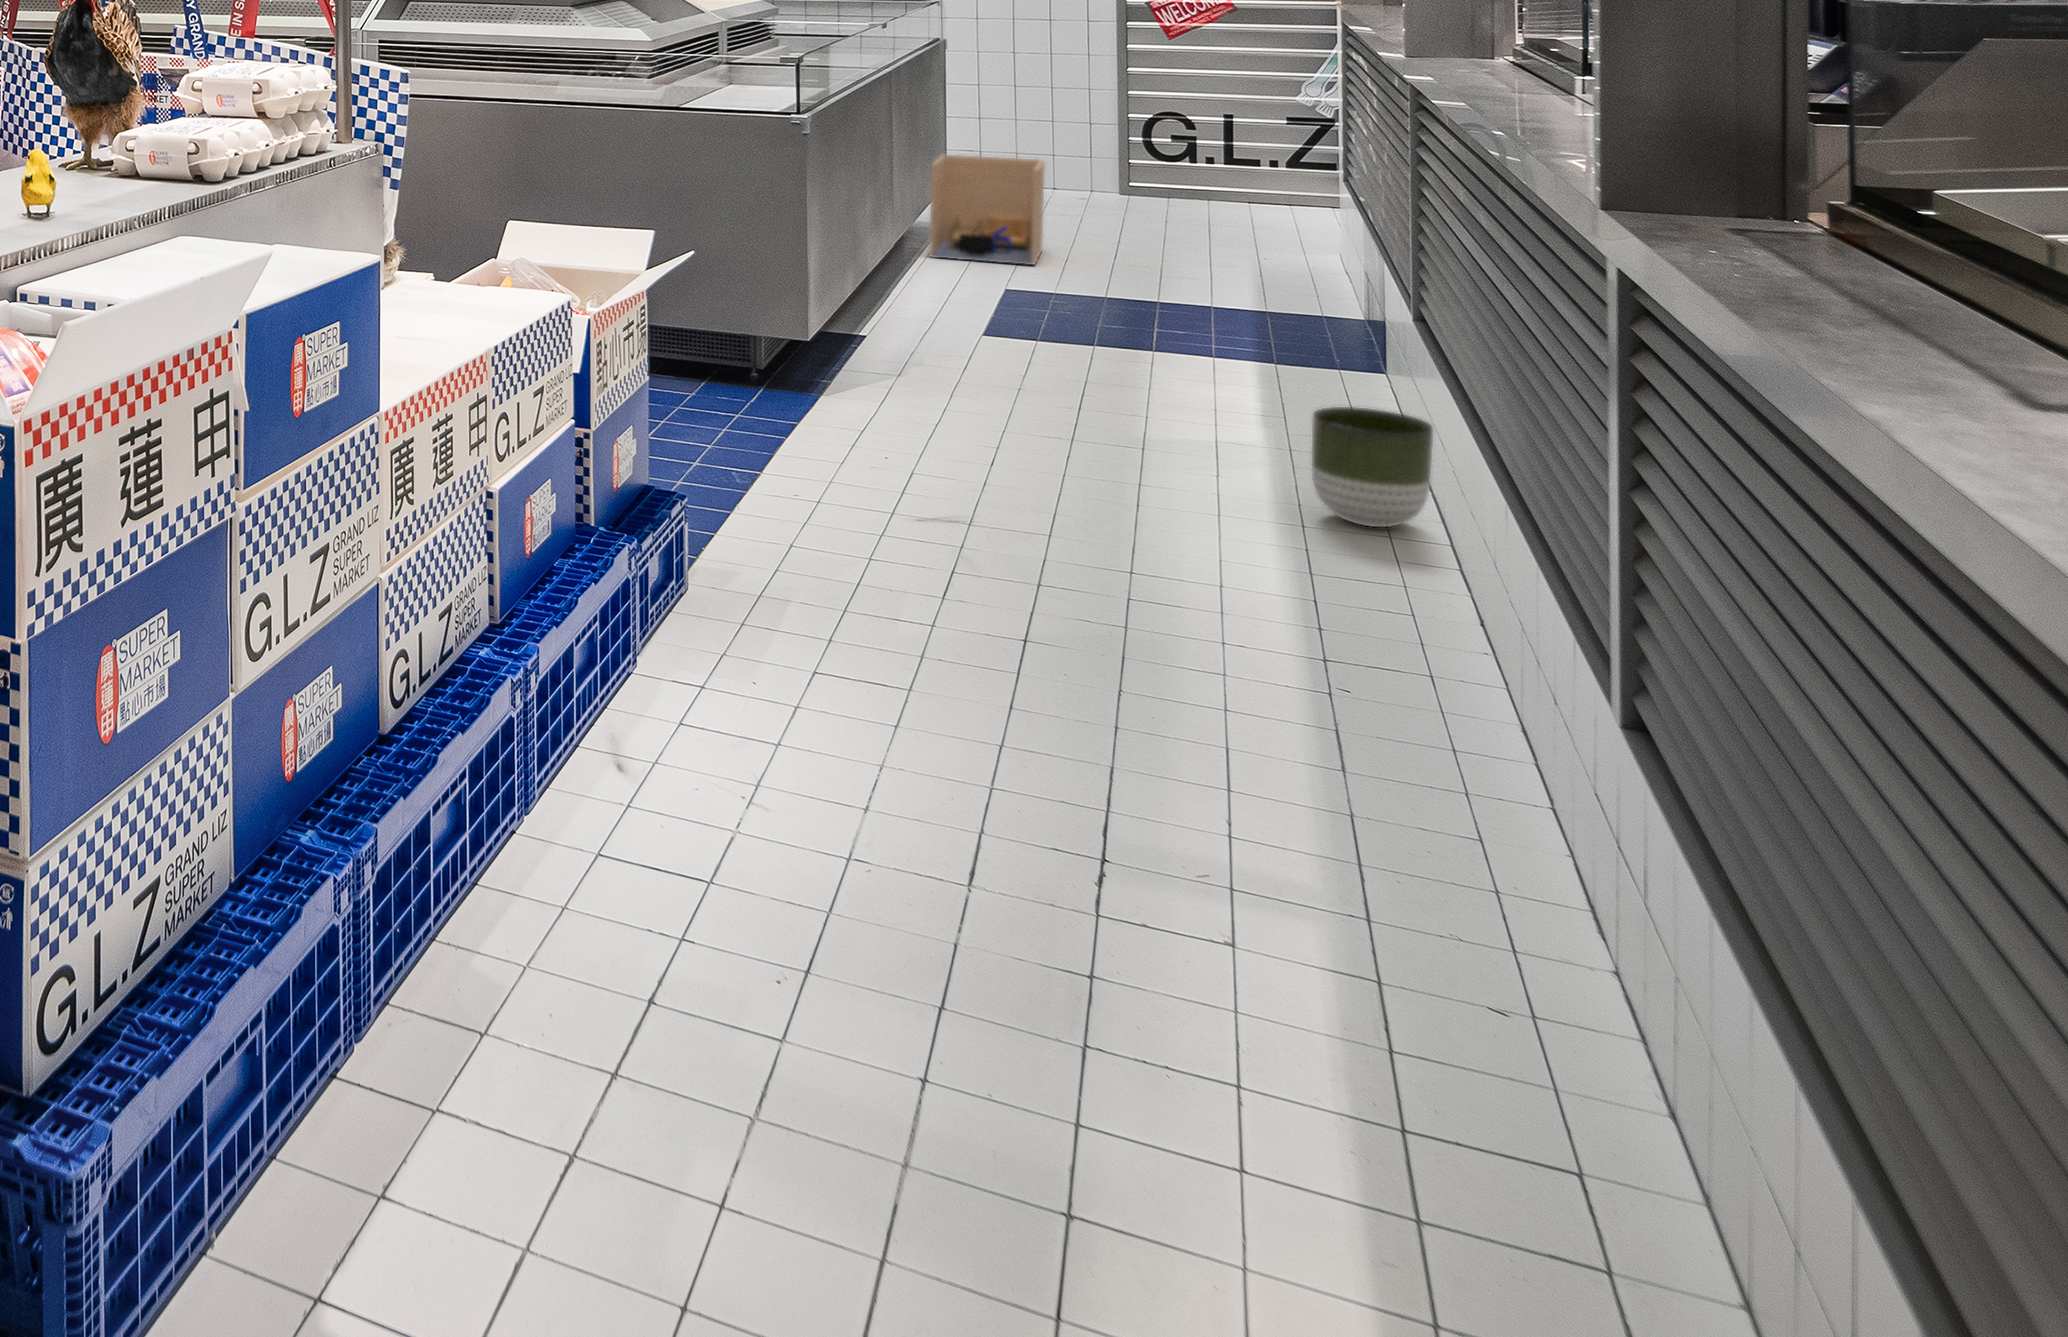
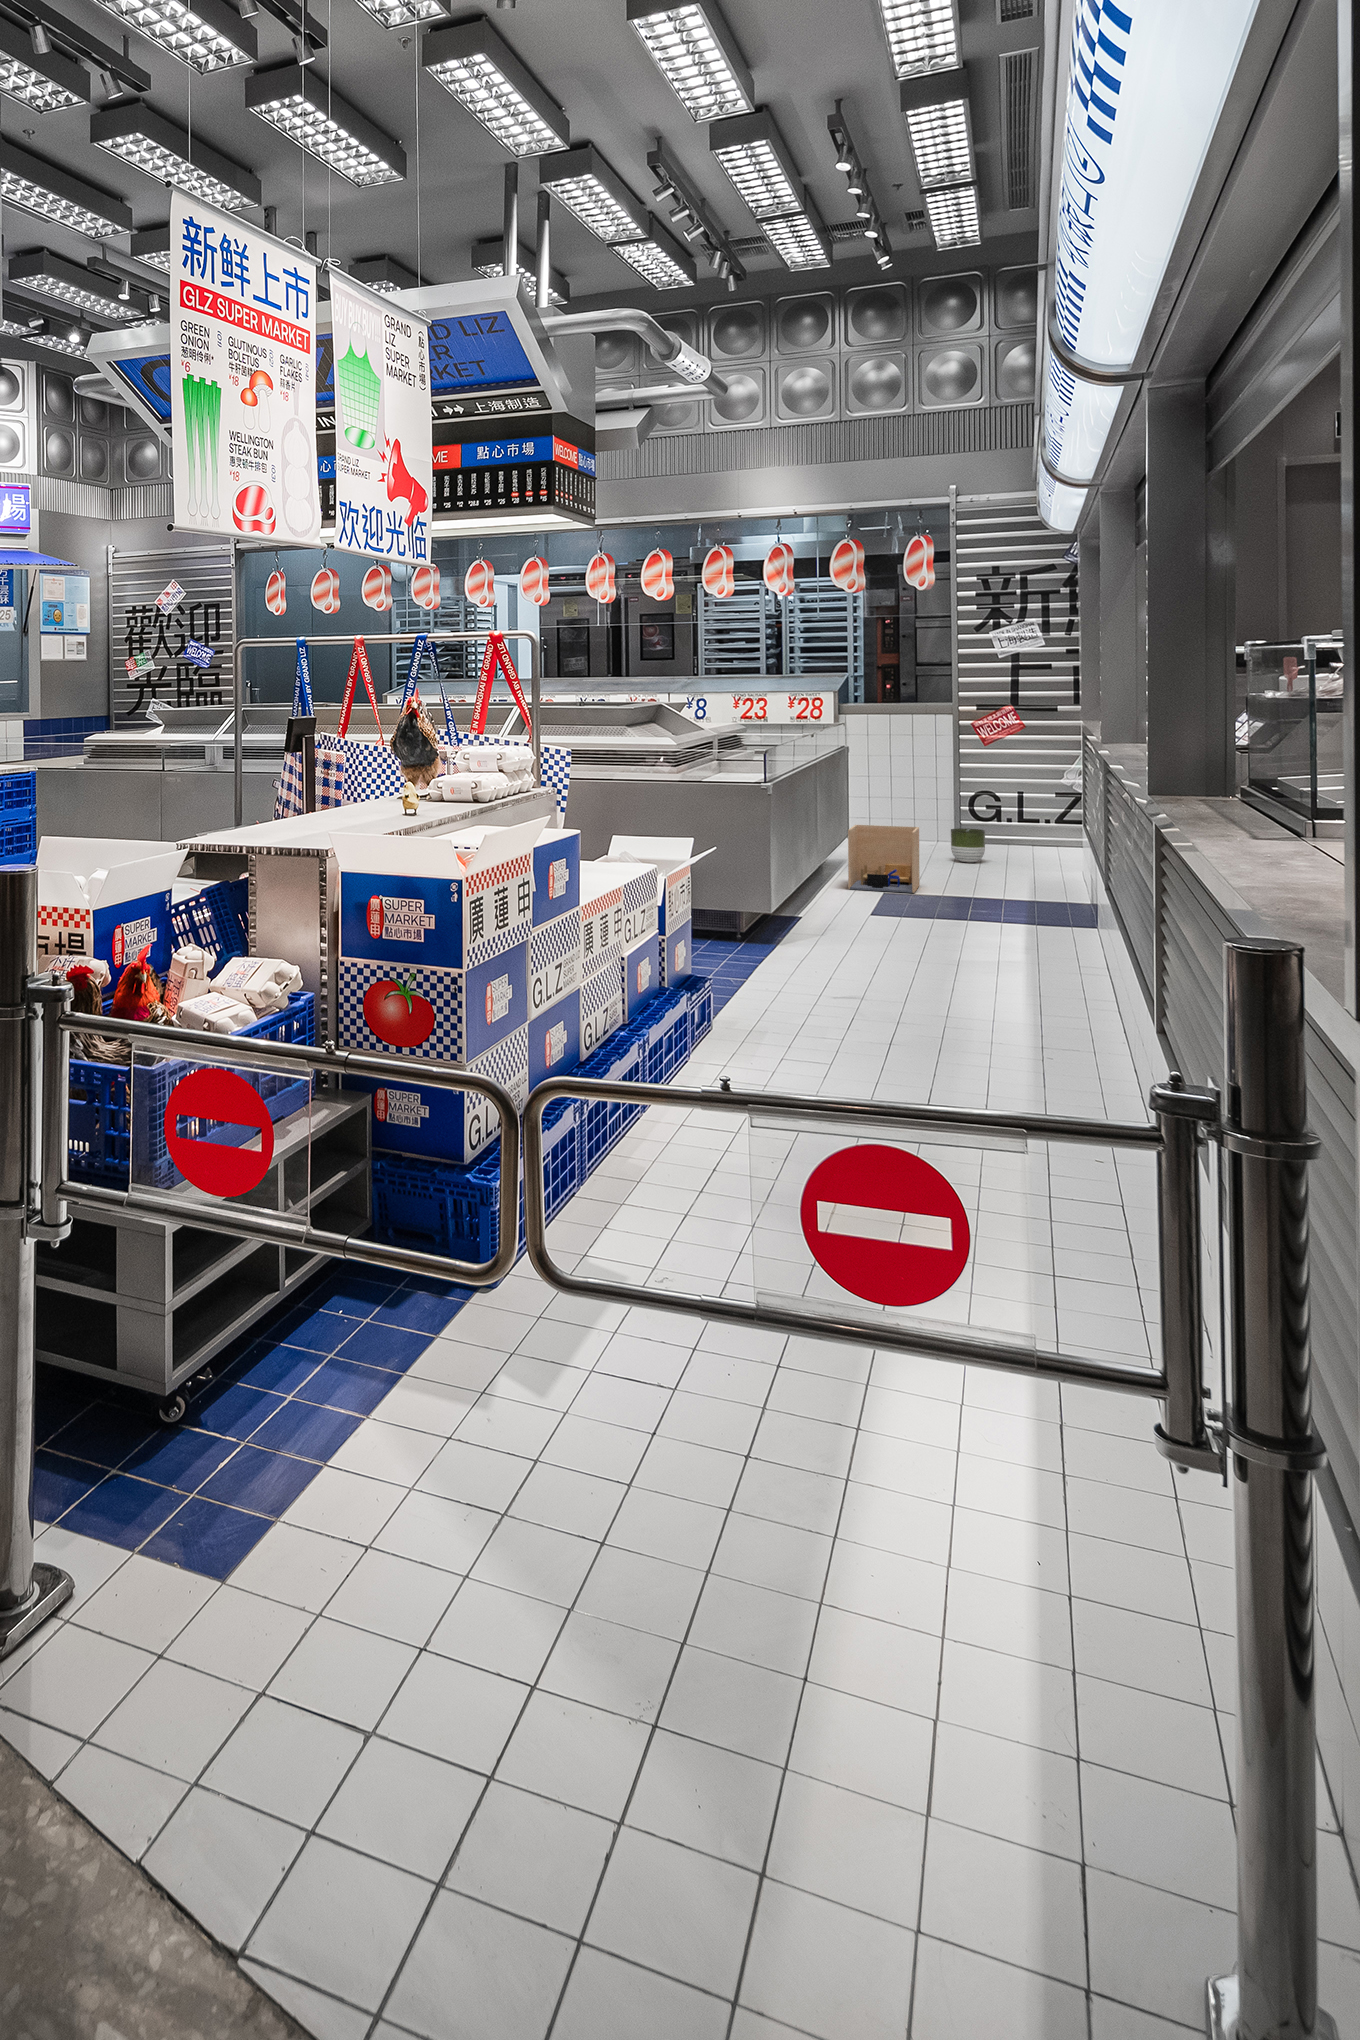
planter: present [1312,407,1433,527] -> present [951,828,985,862]

